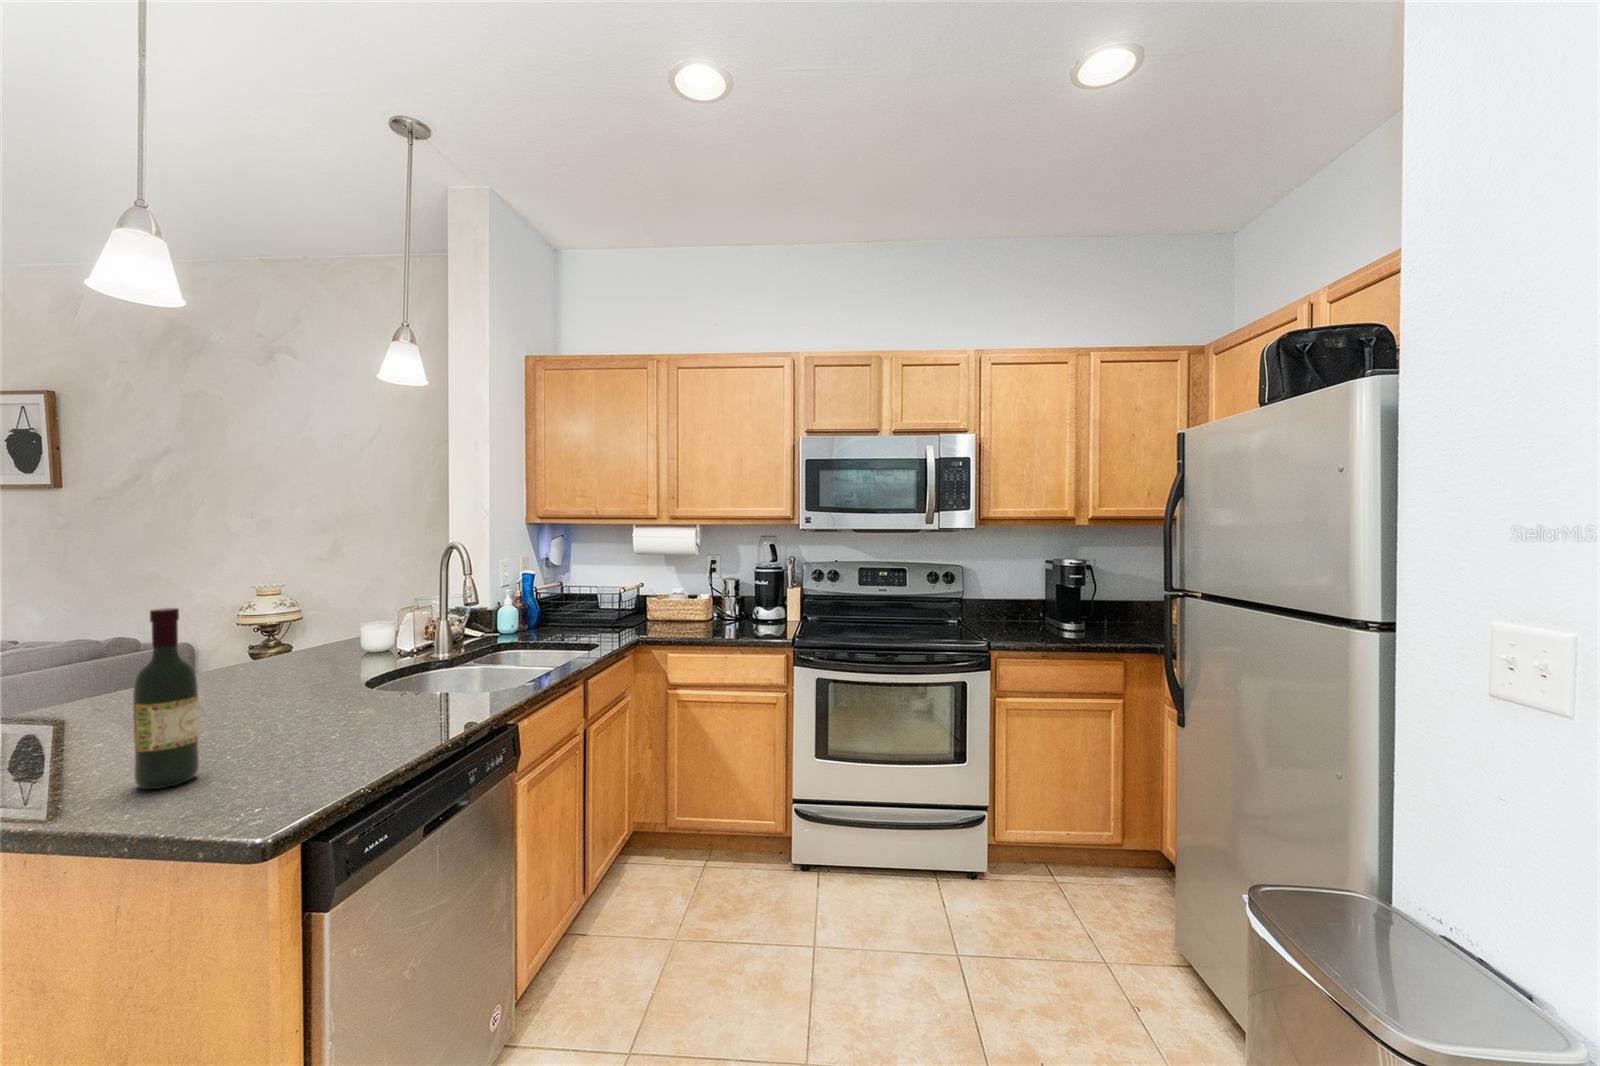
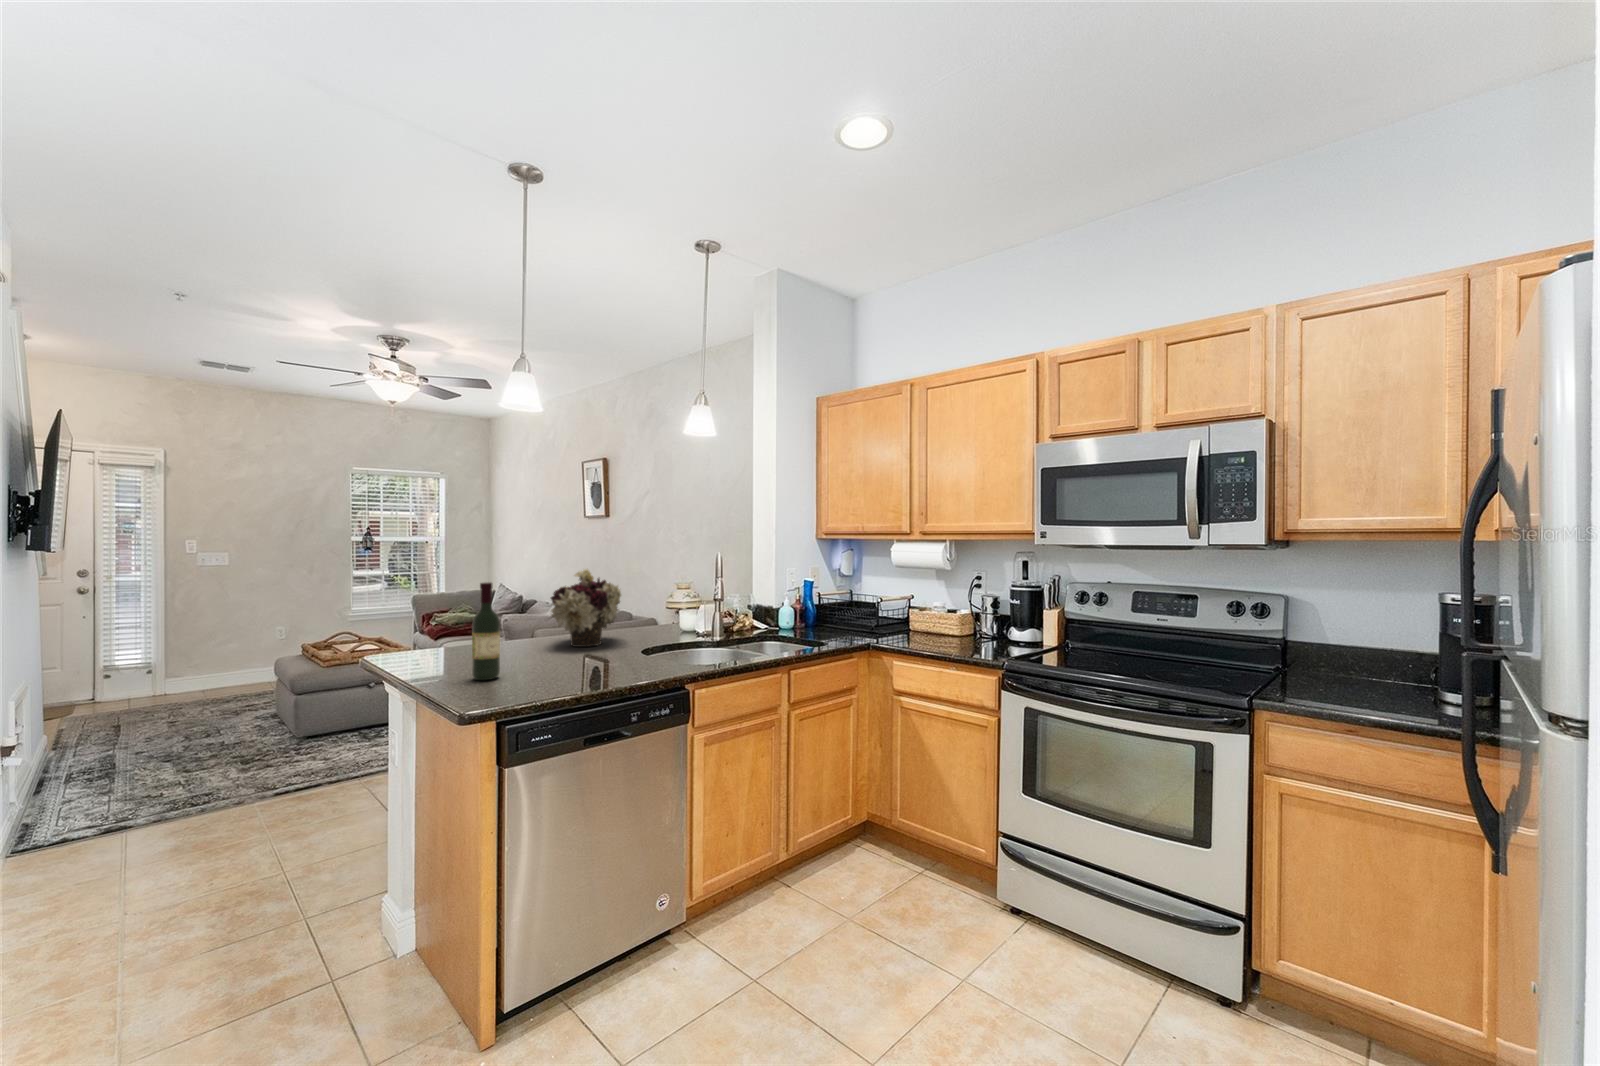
flower arrangement: none [191,574,330,701] -> present [551,569,621,647]

